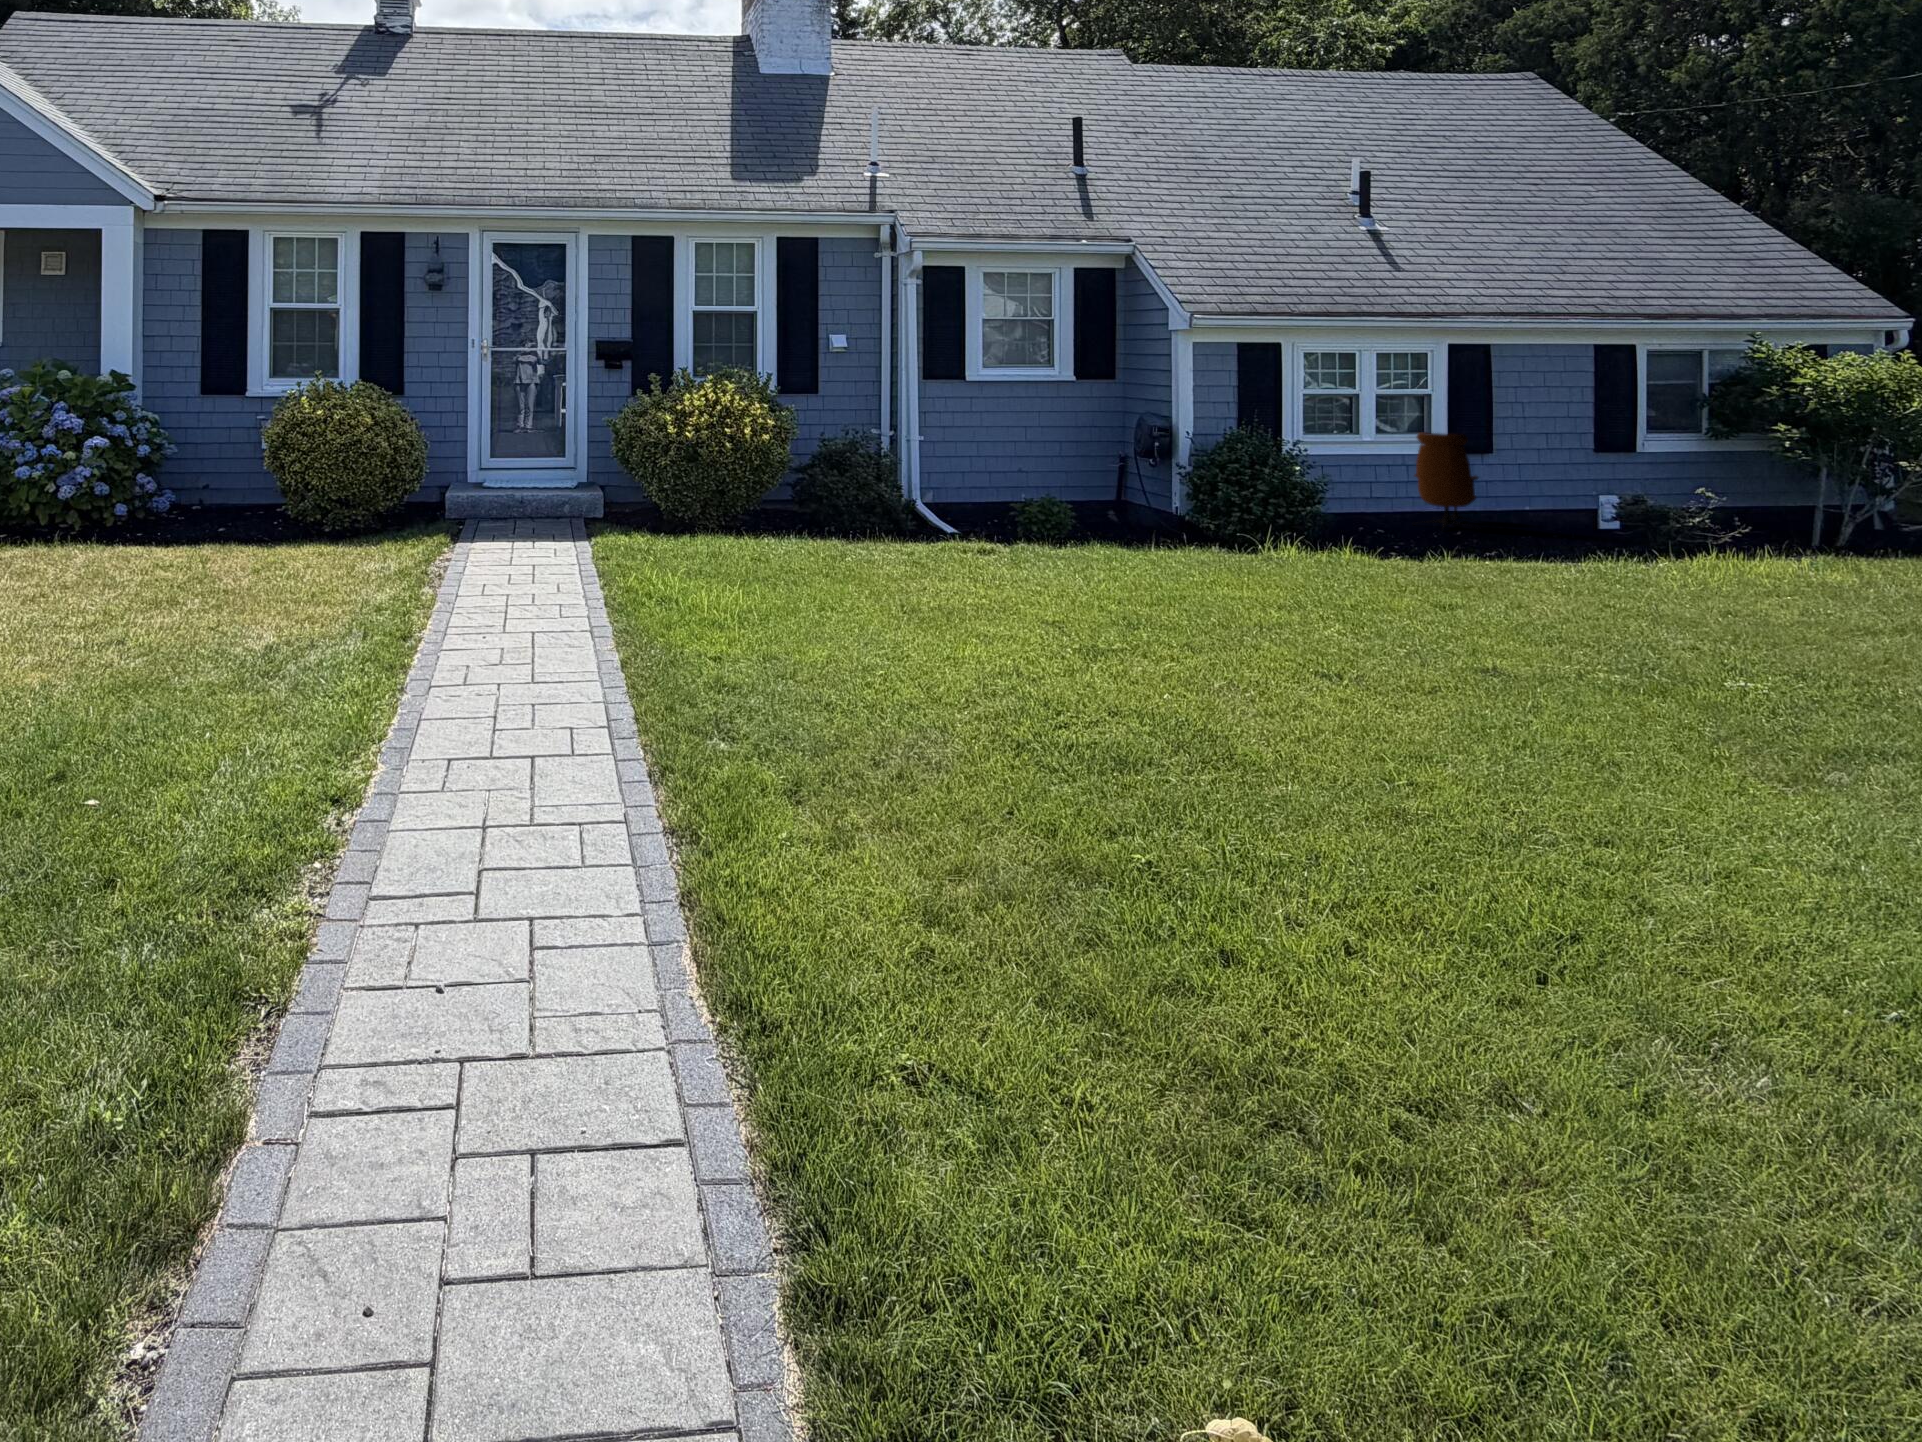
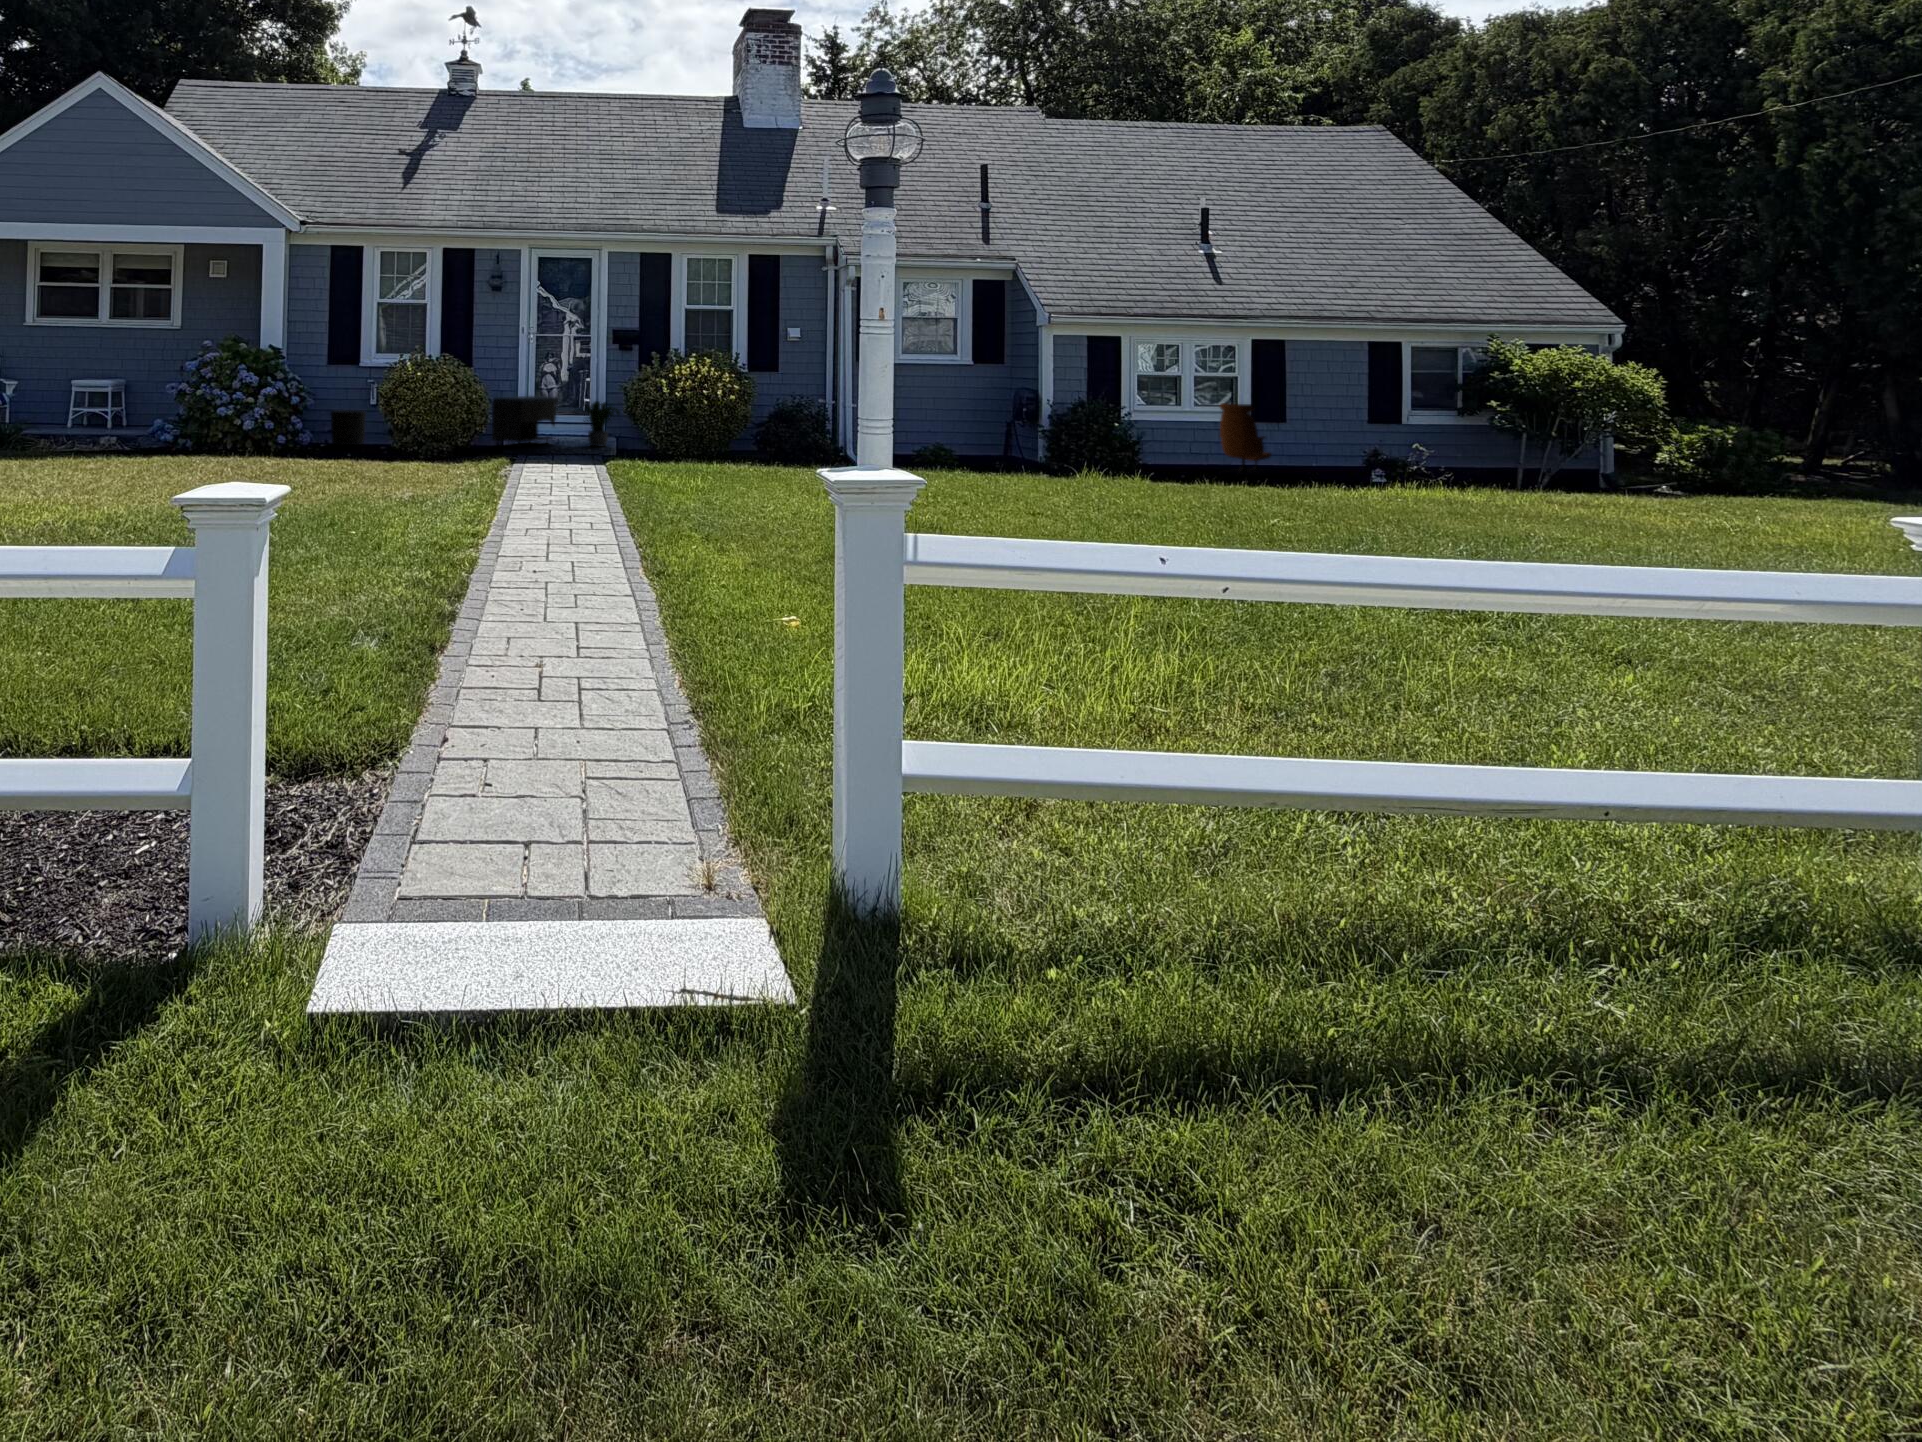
storage bench: none [430,433,521,507] -> present [492,396,558,445]
potted plant: none [536,439,615,503] -> present [573,401,622,446]
woven basket: none [202,459,254,510] -> present [331,410,366,445]

